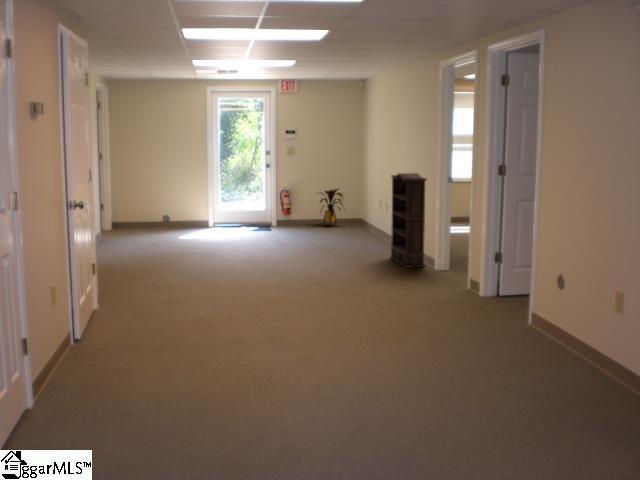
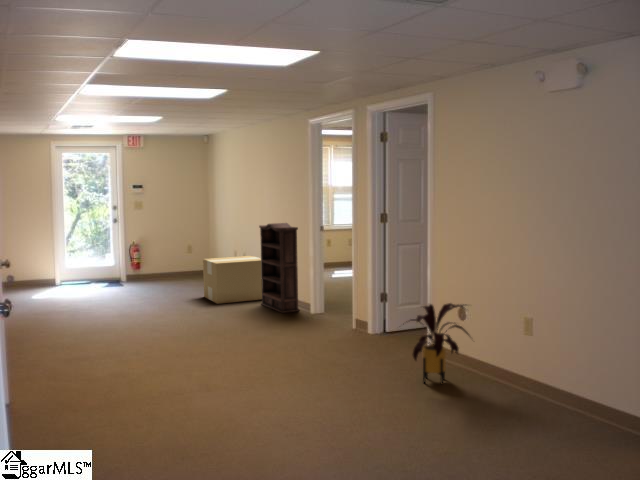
house plant: present [320,189,343,226] -> present [410,303,469,384]
cardboard box: none [339,206,401,254] -> present [203,256,262,304]

